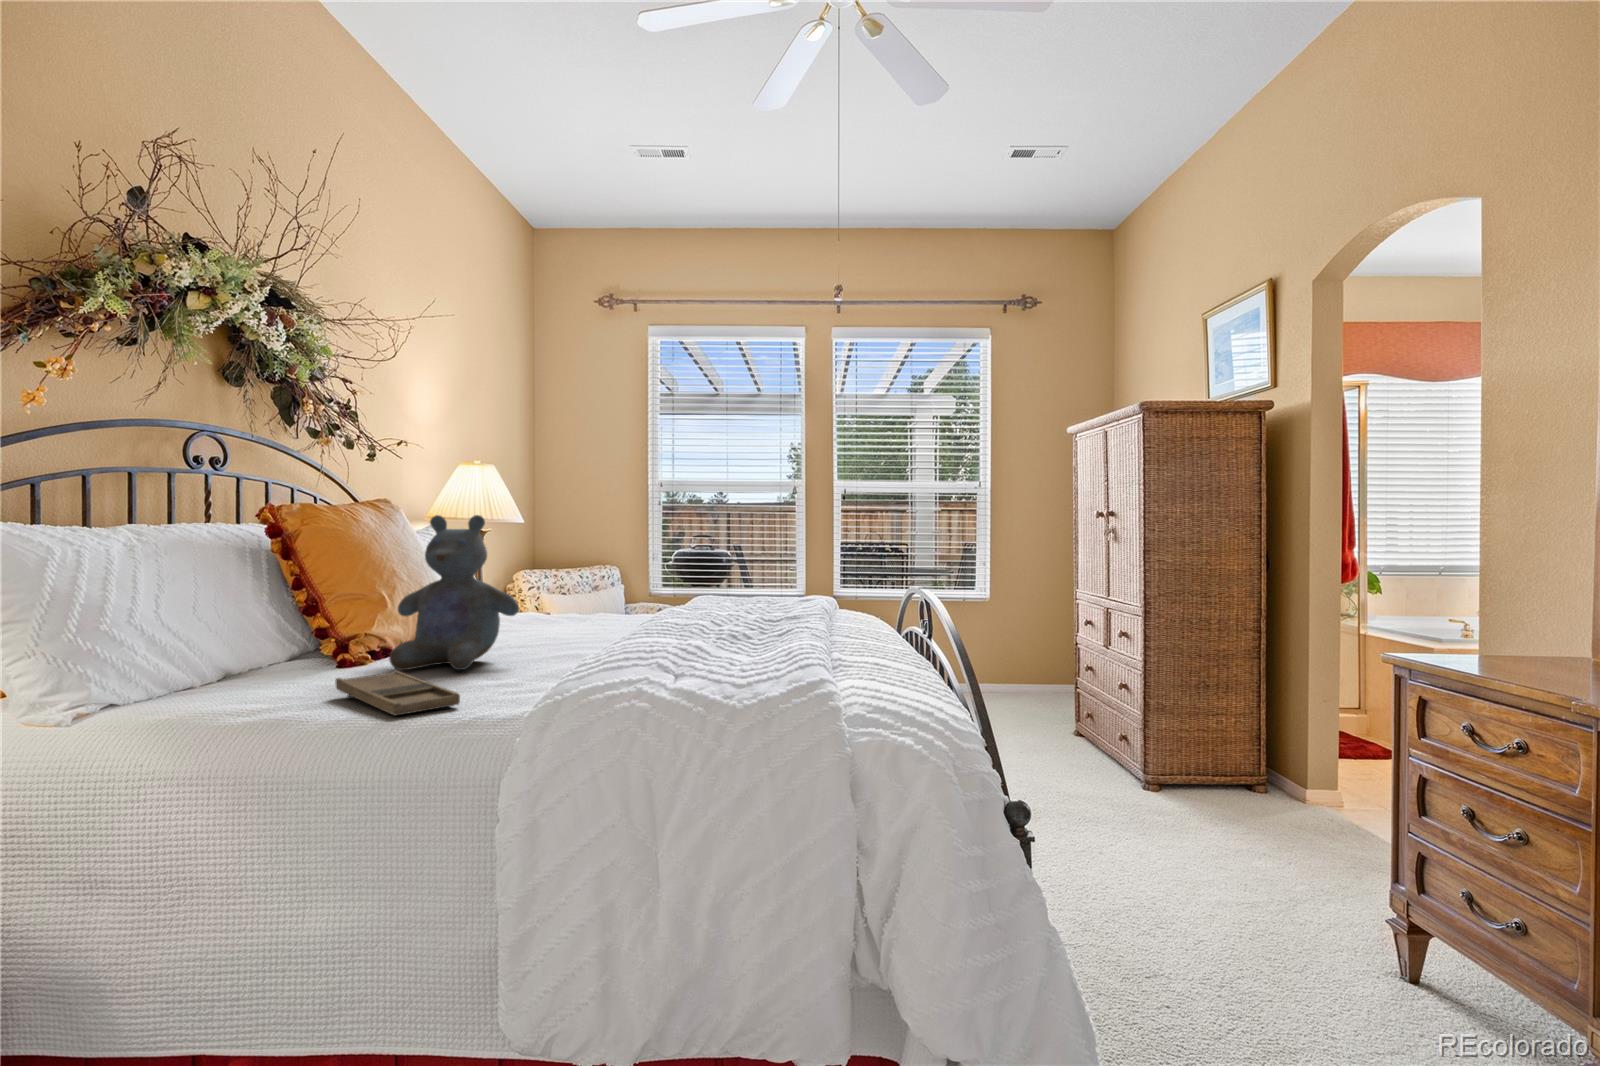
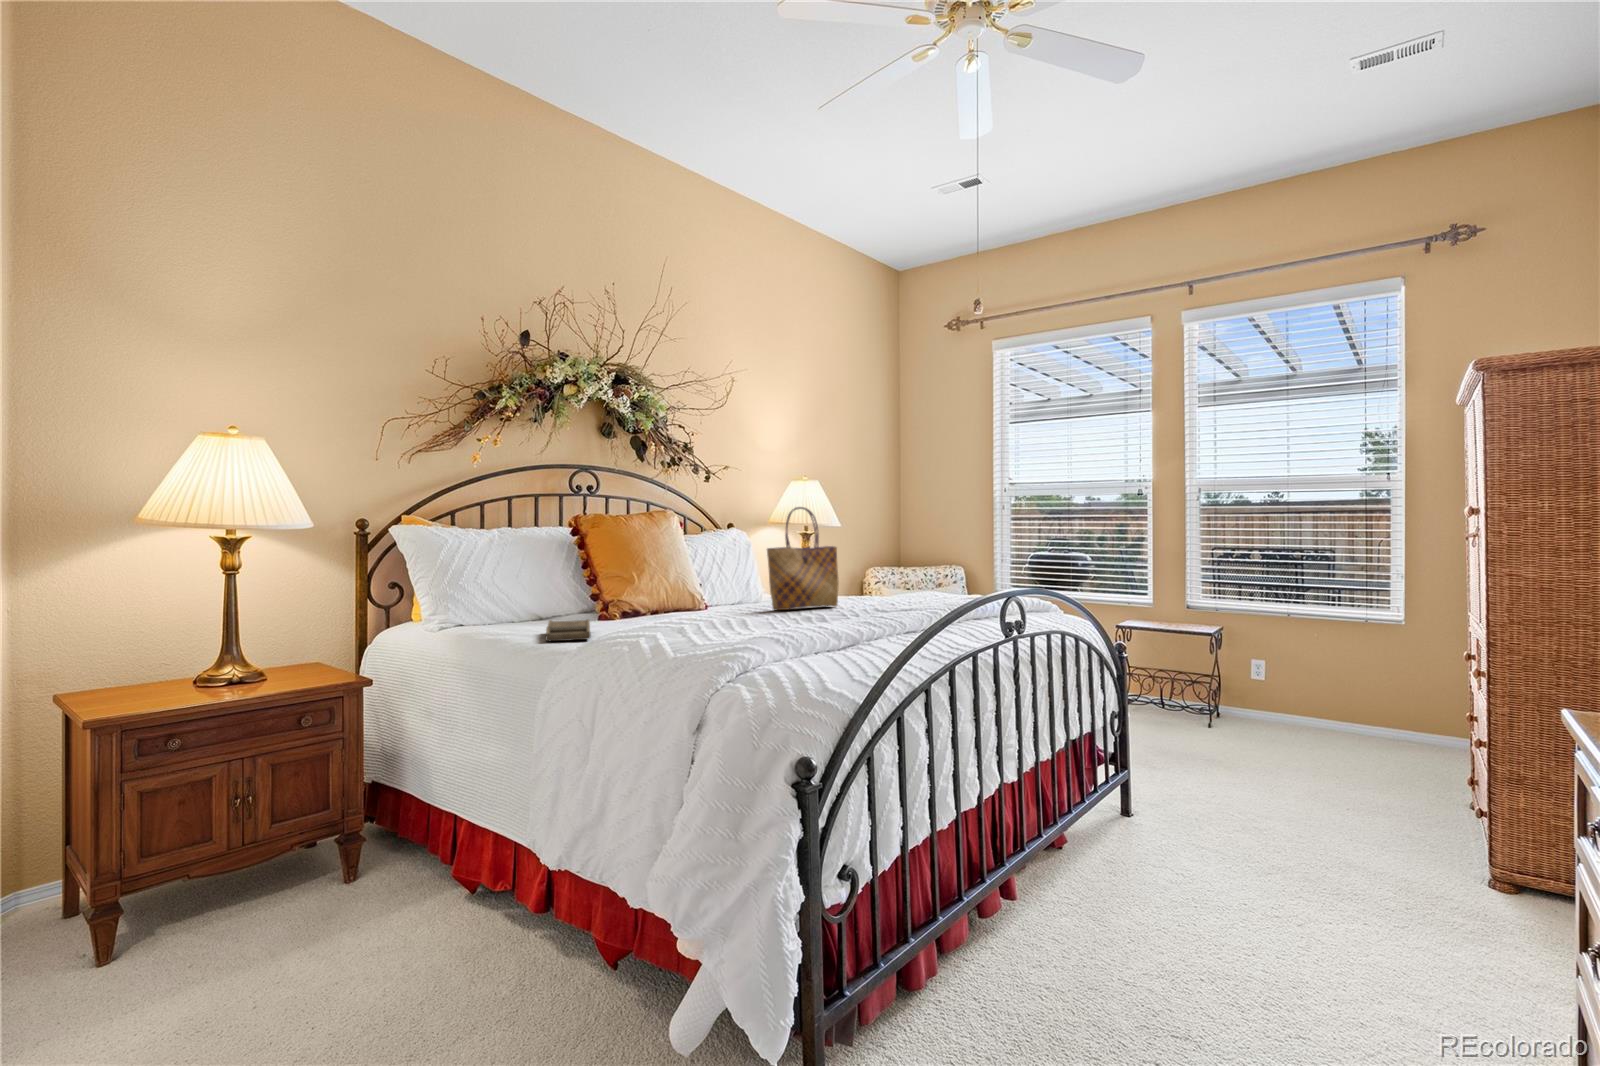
tote bag: none [539,503,606,633] -> present [767,507,839,610]
stuffed bear: present [389,515,519,670] -> none [611,515,699,625]

